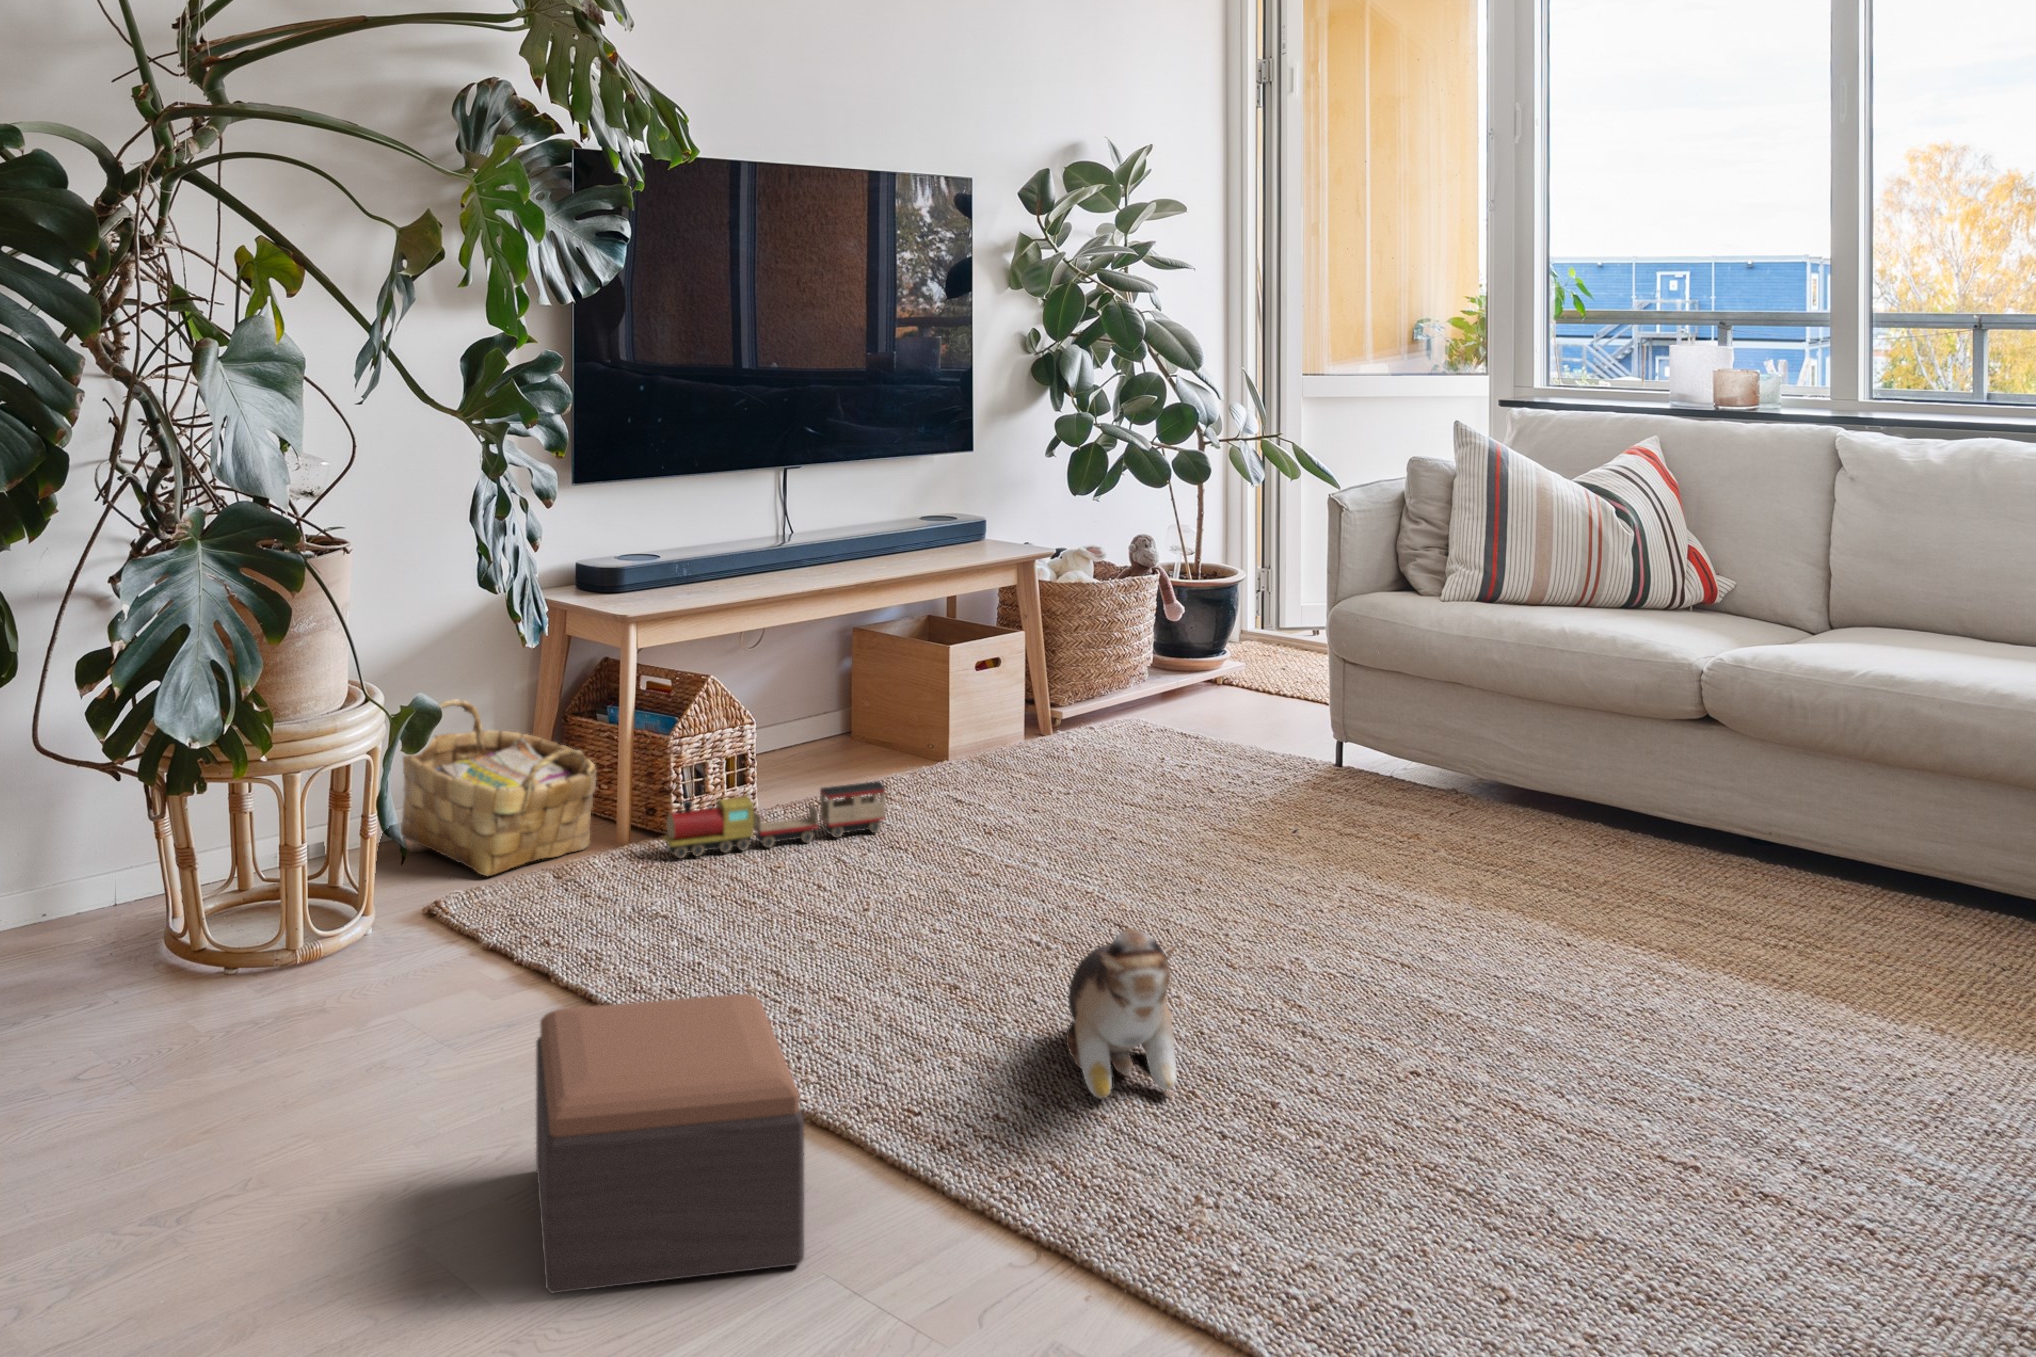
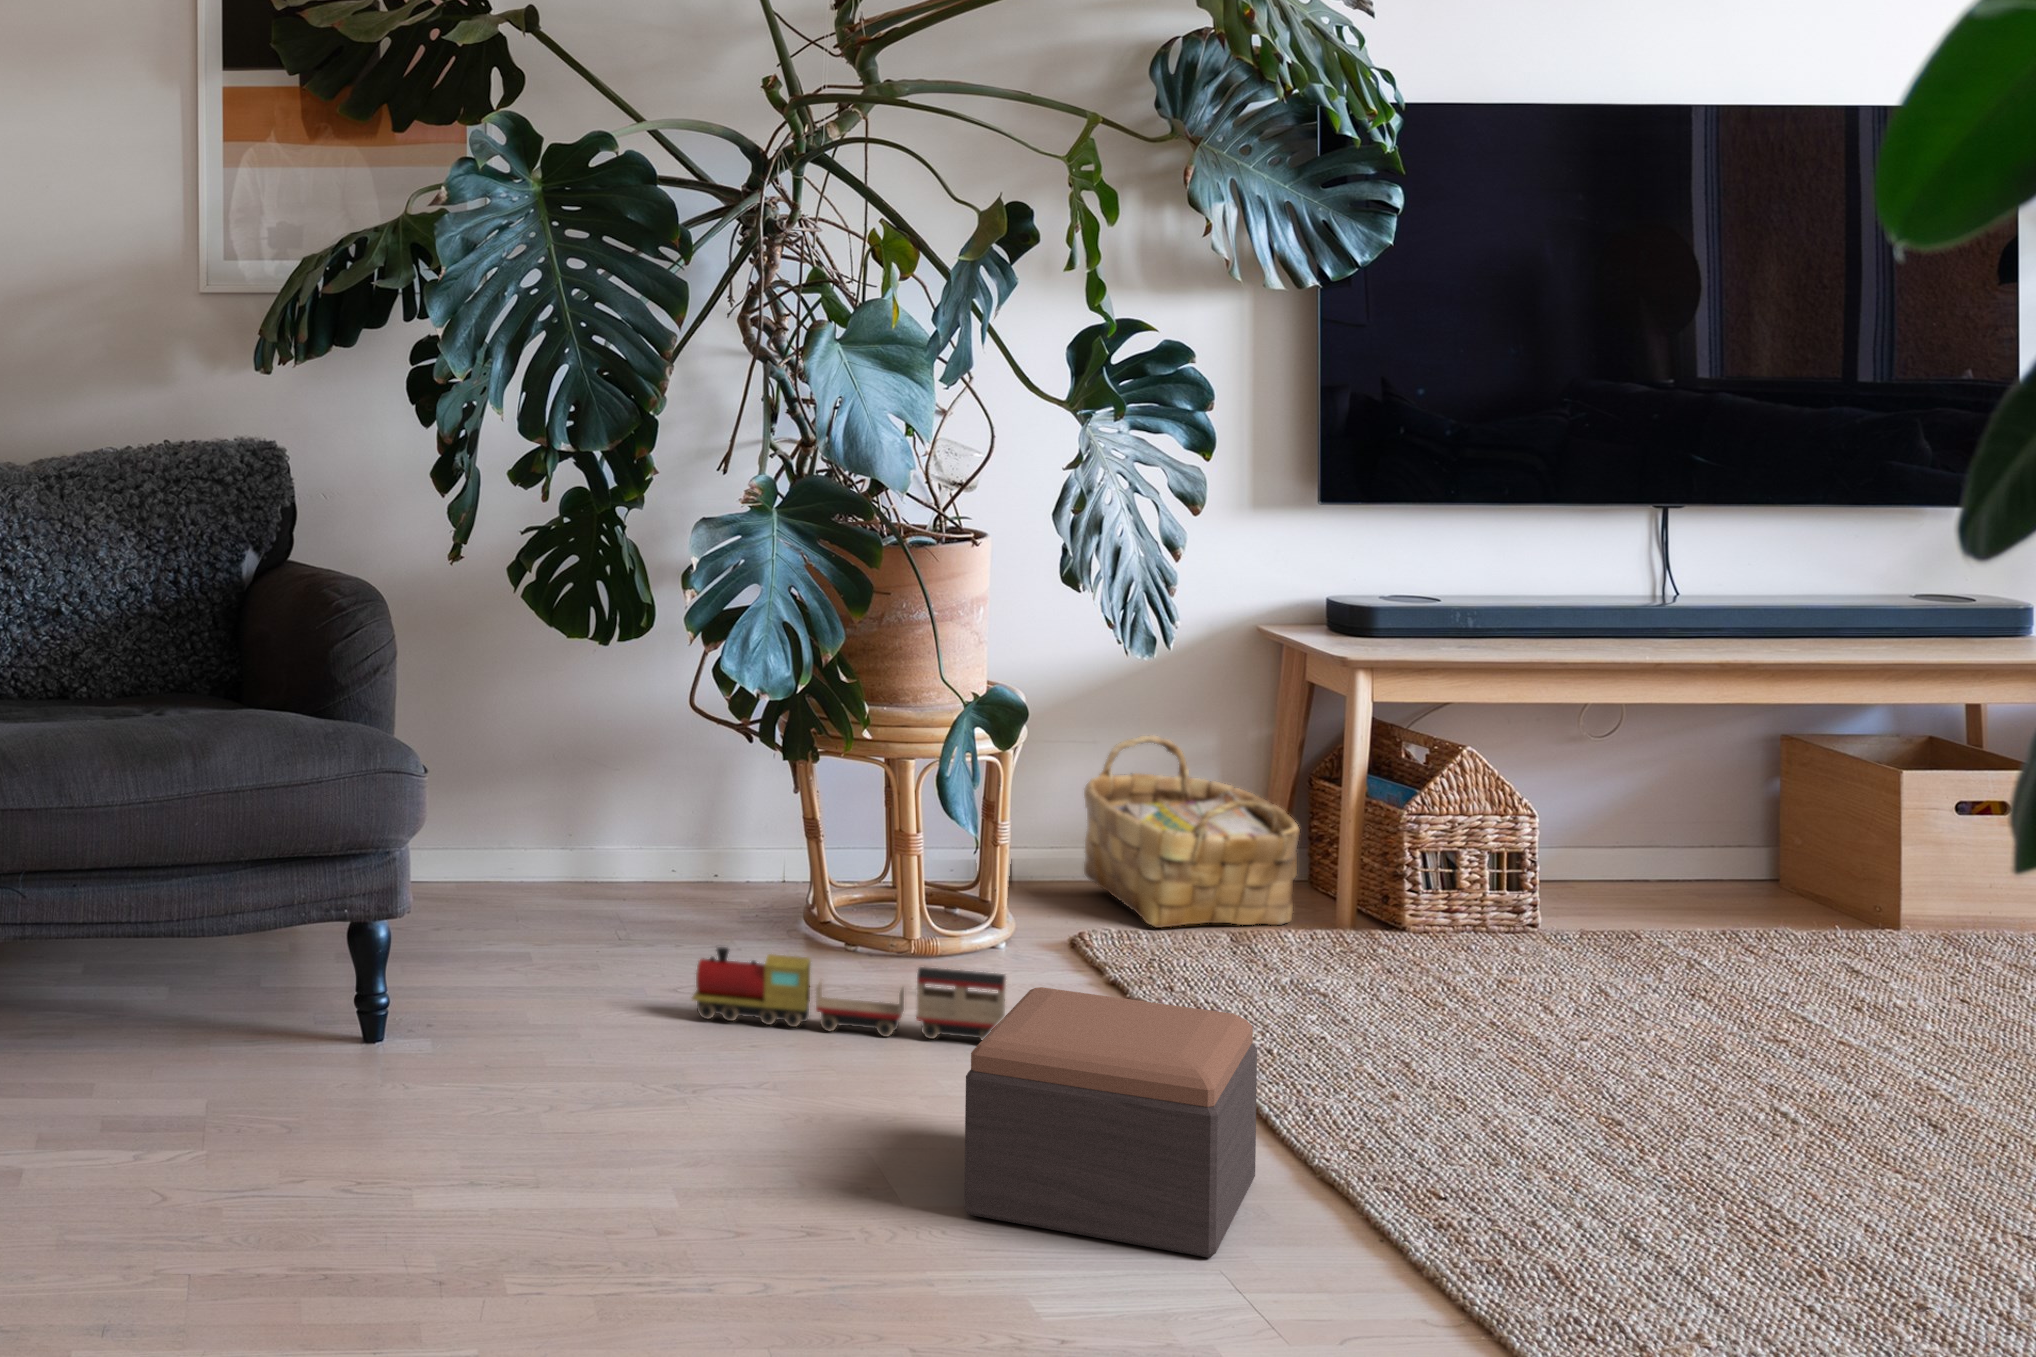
toy train: present [663,781,885,858] -> present [692,947,1006,1039]
plush toy: present [1066,928,1177,1098] -> none [1649,1041,1811,1248]

